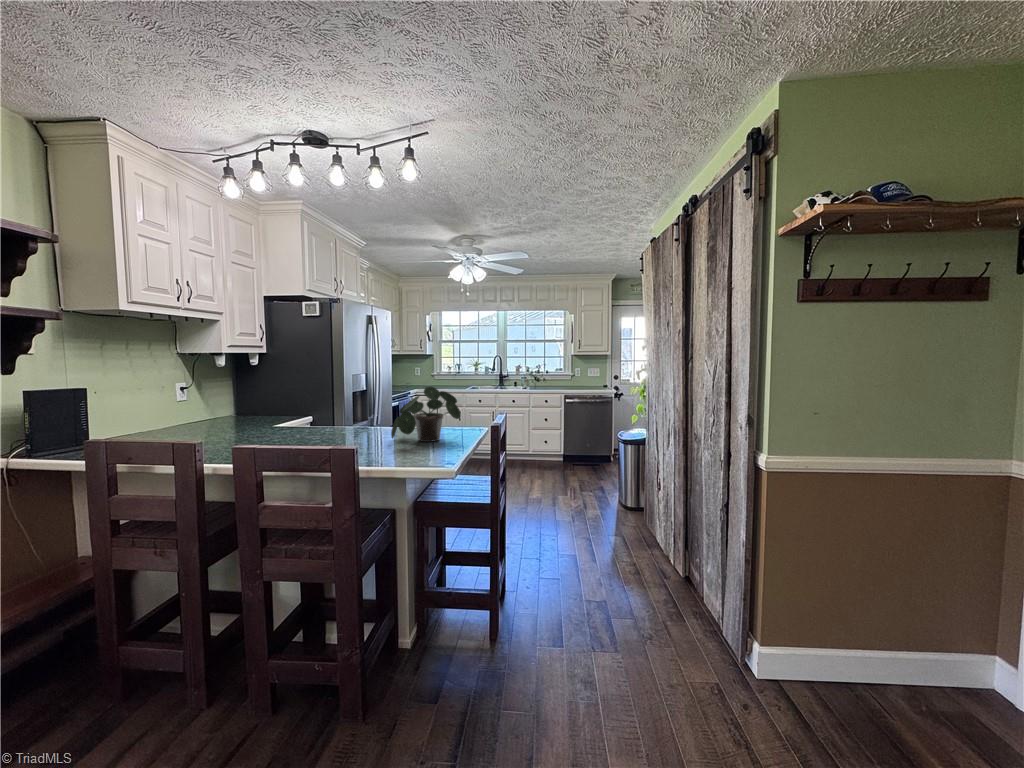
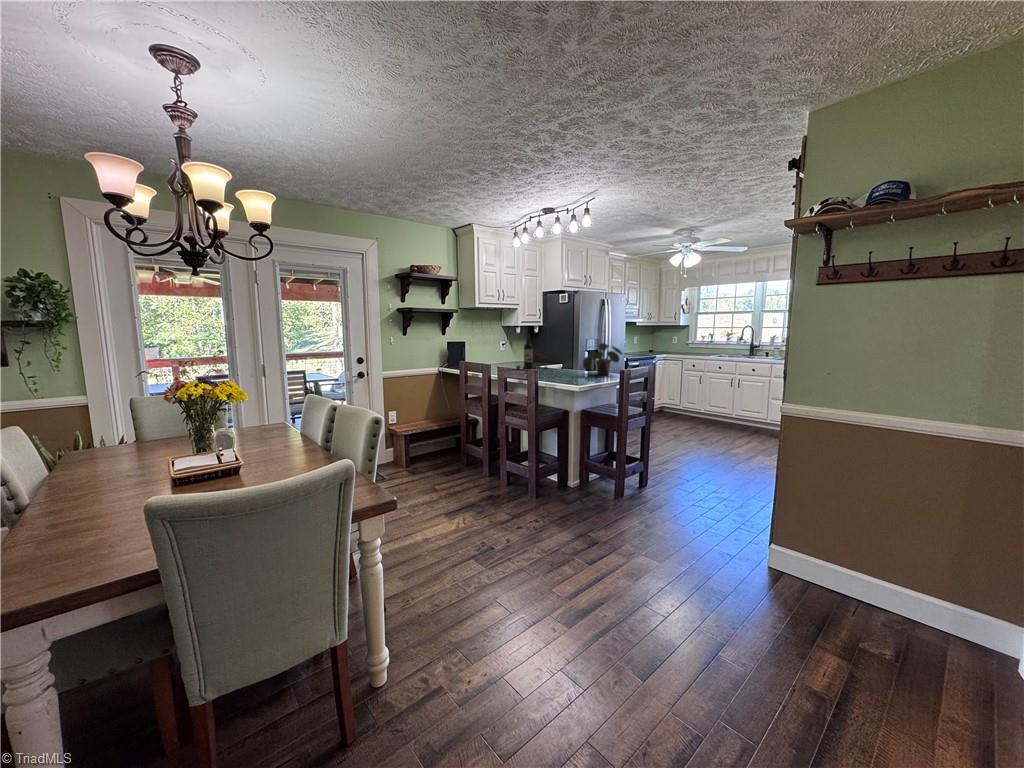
wine bottle: none [233,370,306,439] -> present [516,333,547,369]

